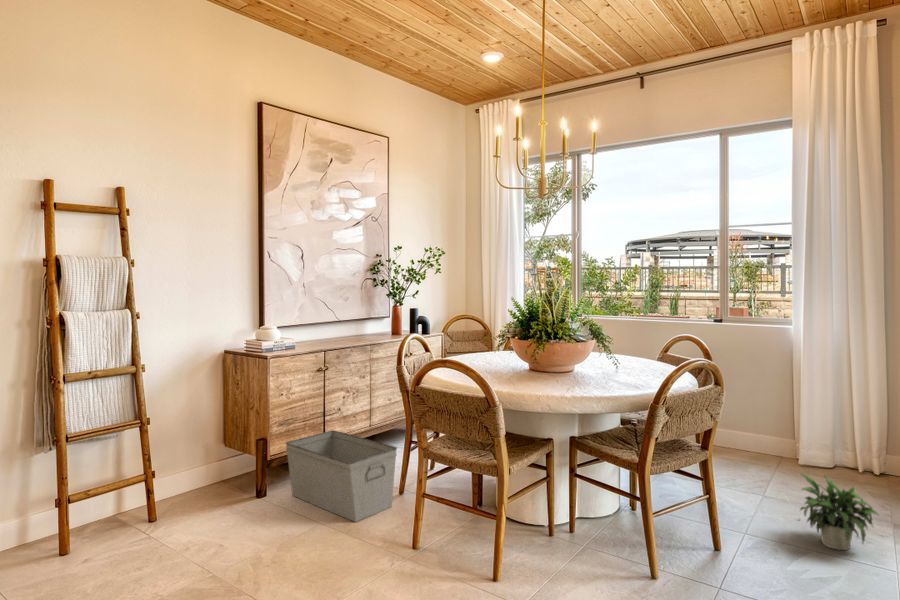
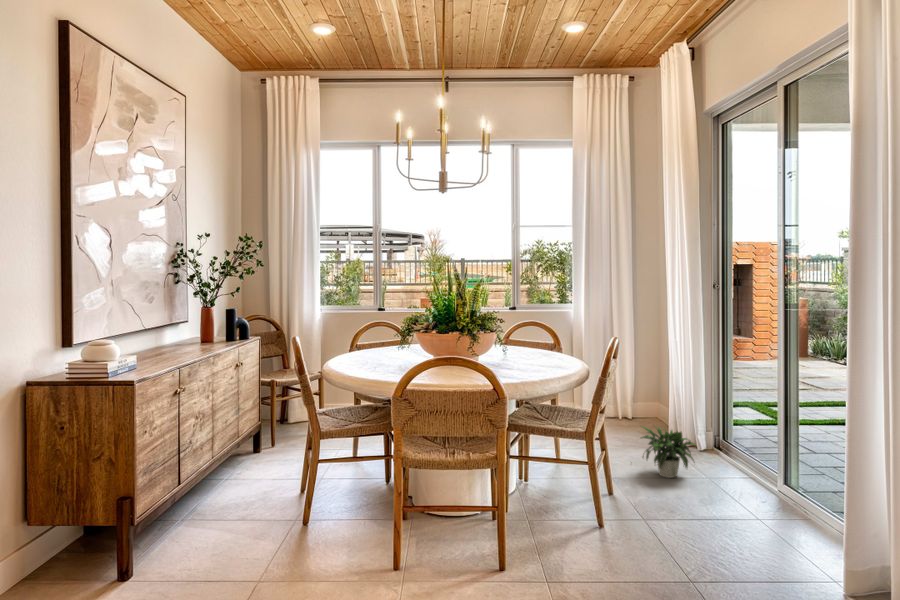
storage bin: present [286,430,397,522] -> none [159,468,314,566]

